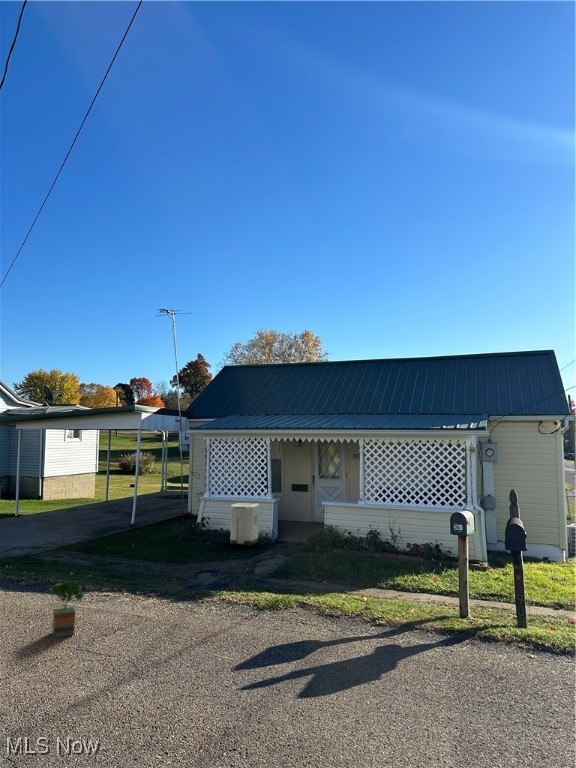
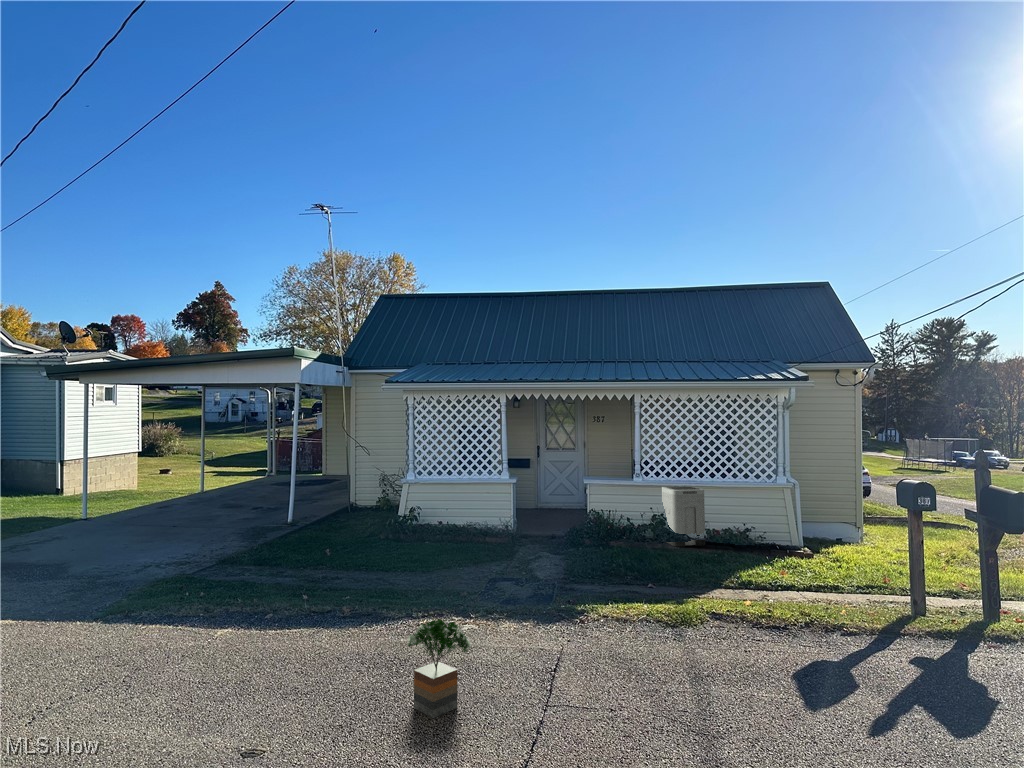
trash can: present [230,503,259,545] -> present [662,487,705,547]

